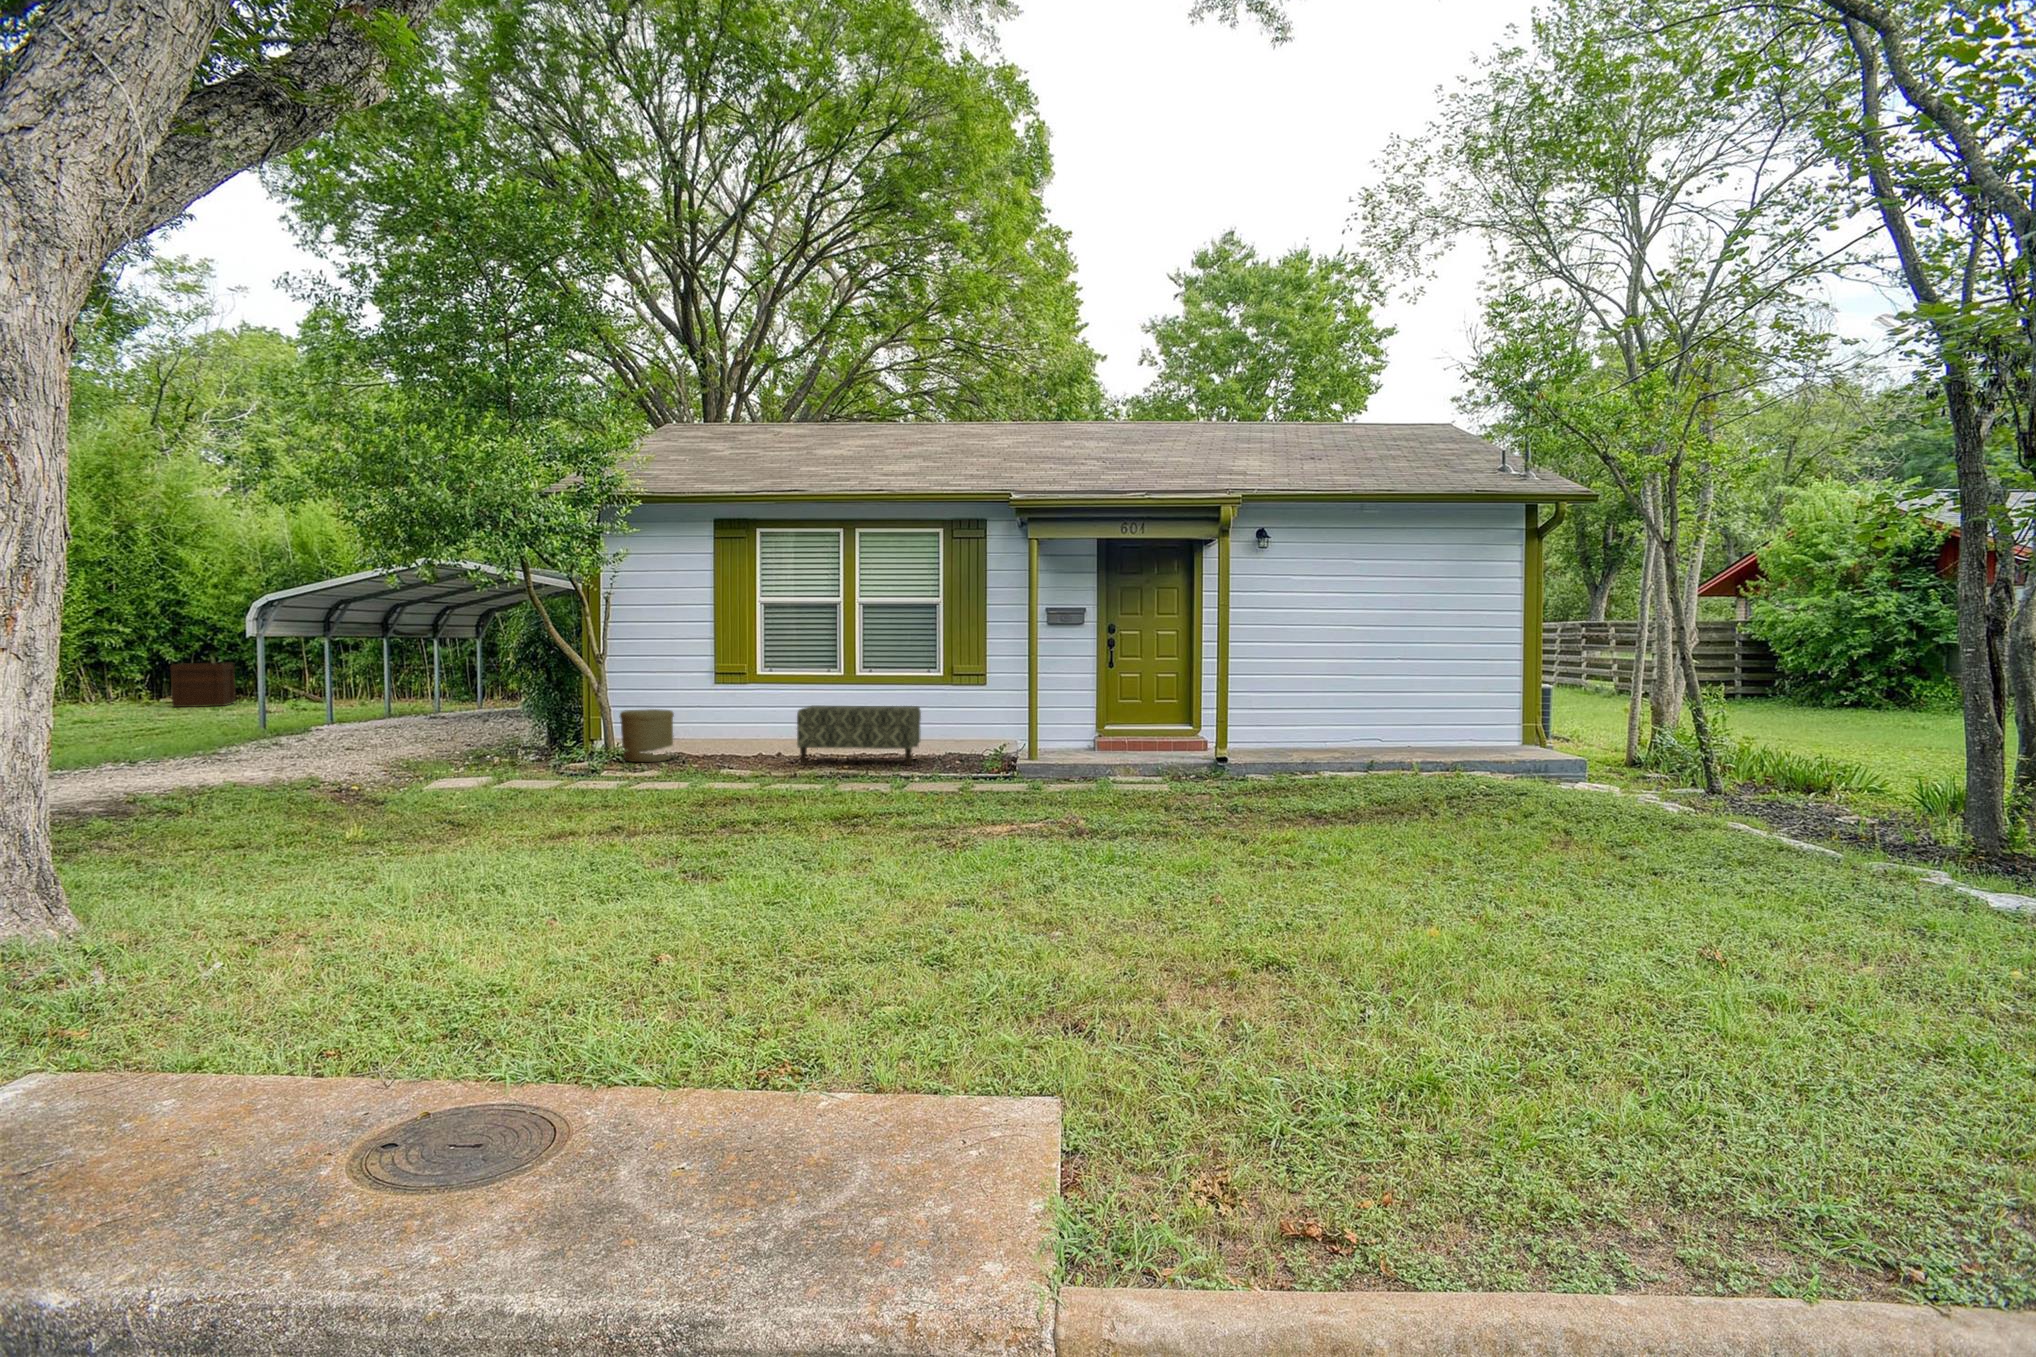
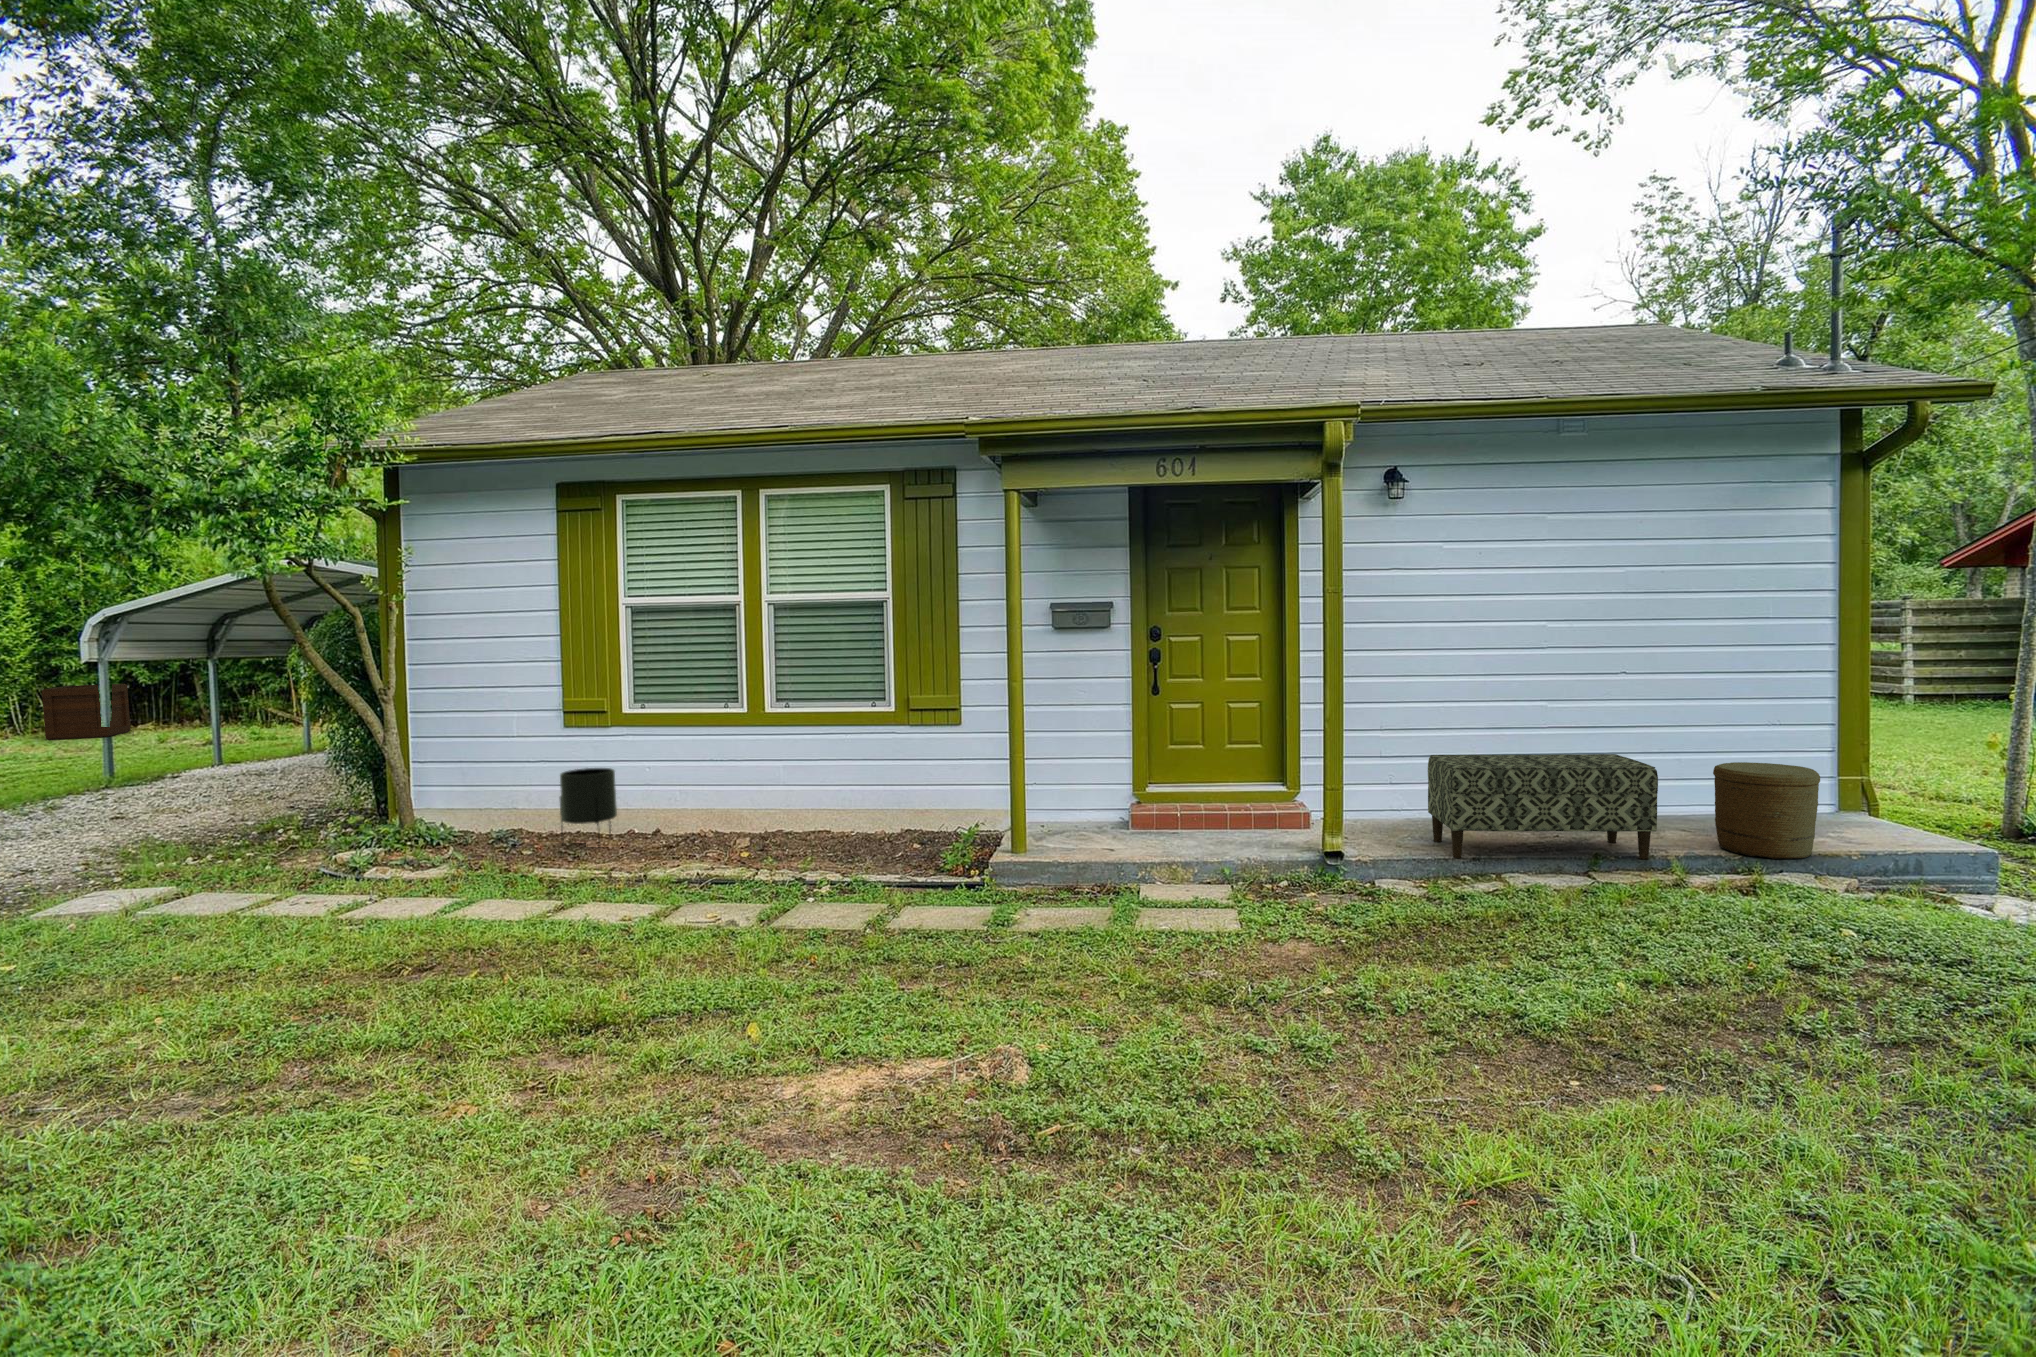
bench: present [797,706,921,766] -> present [1428,754,1658,859]
woven basket: present [620,709,674,762] -> present [1713,762,1820,859]
planter: none [719,710,756,762] -> present [560,768,617,845]

